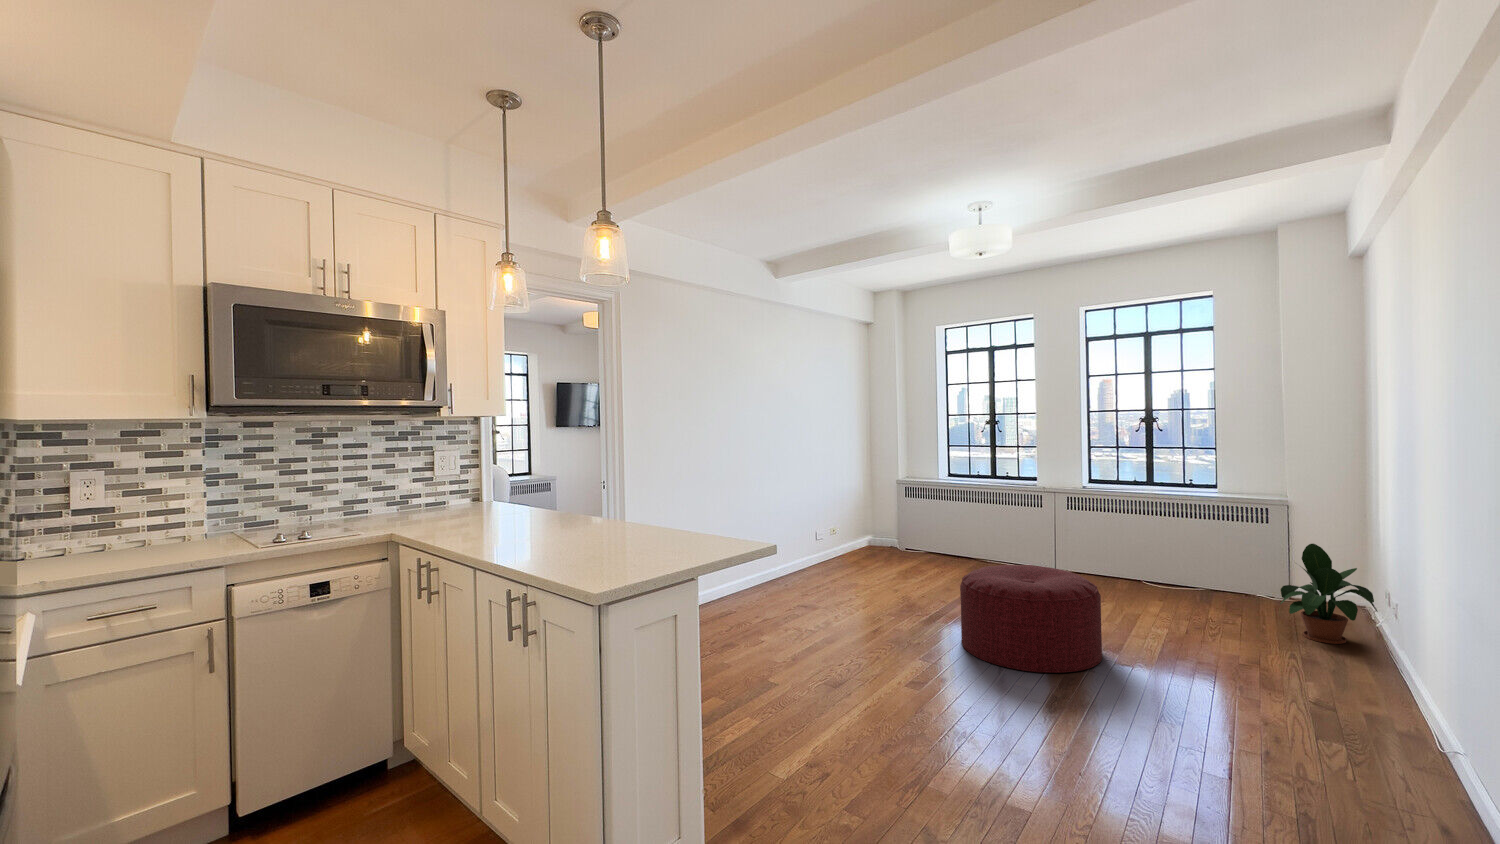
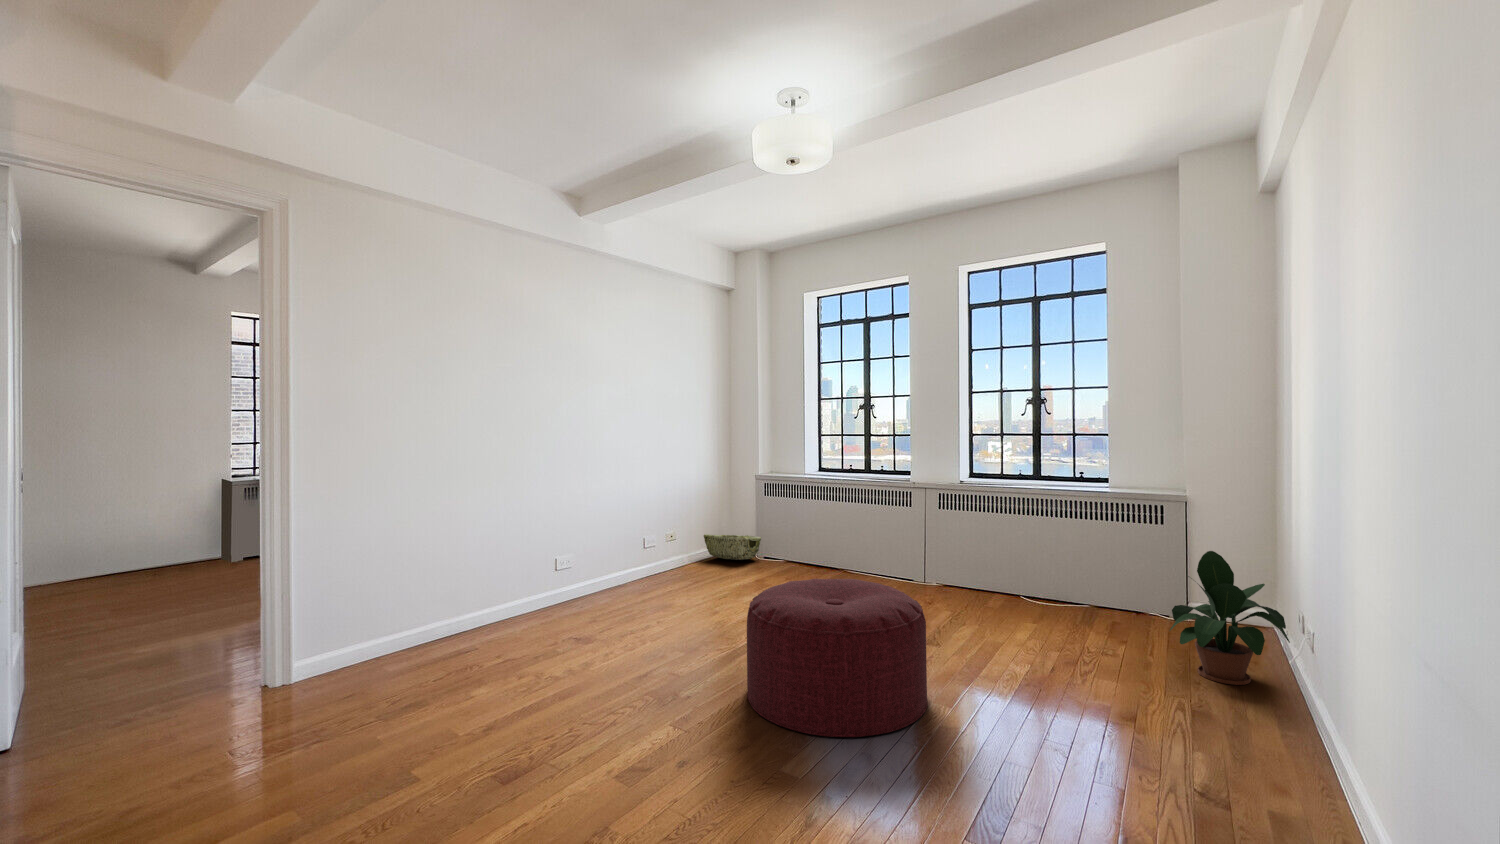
woven basket: none [853,532,903,554] -> present [704,534,761,560]

